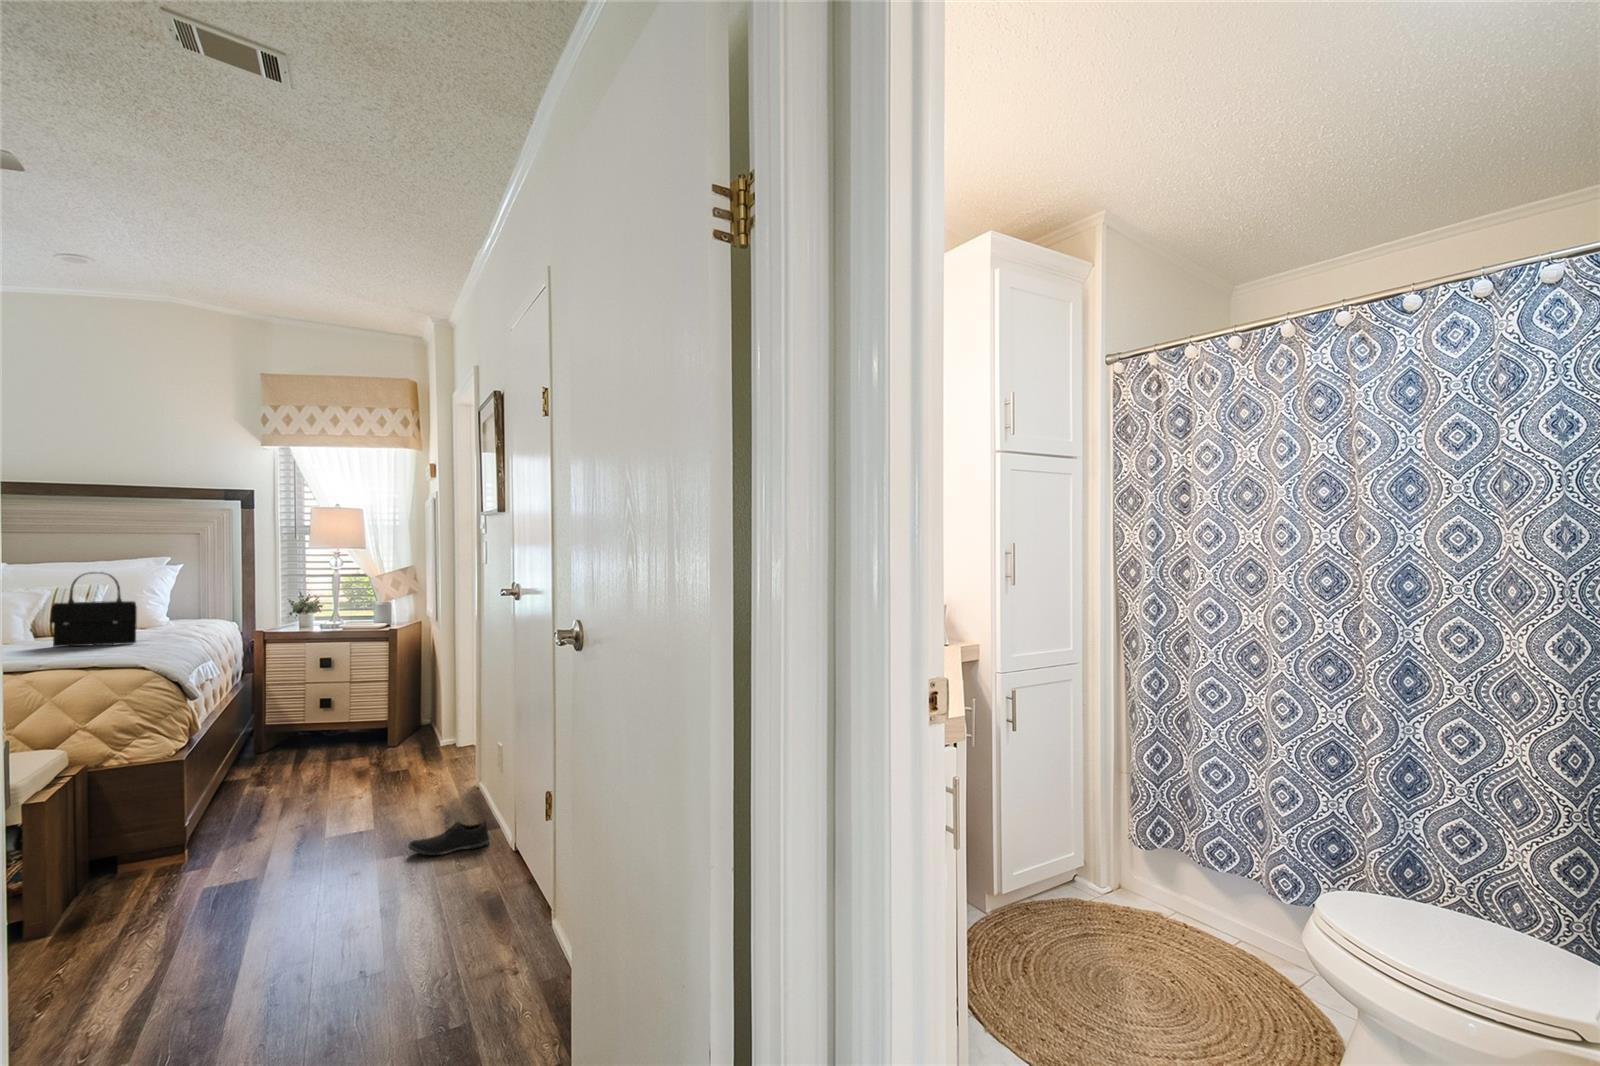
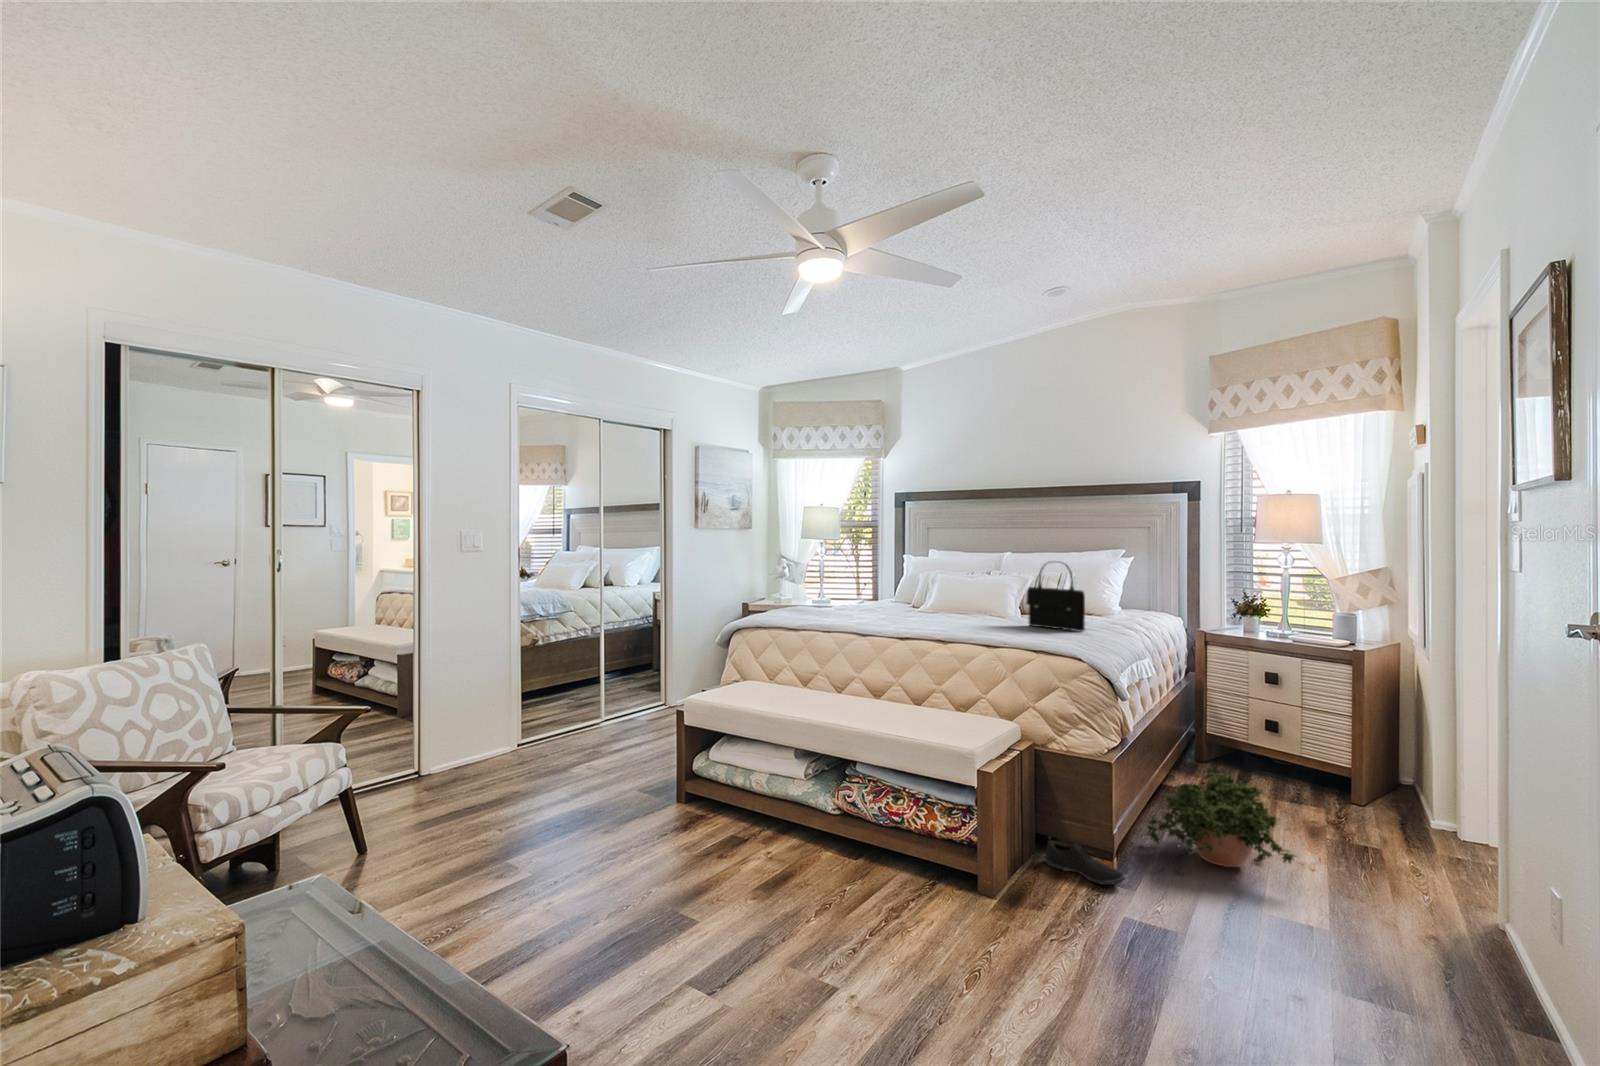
potted plant: none [213,740,358,827] -> present [1146,766,1295,867]
shoe: present [408,820,490,856] -> present [1045,837,1125,885]

